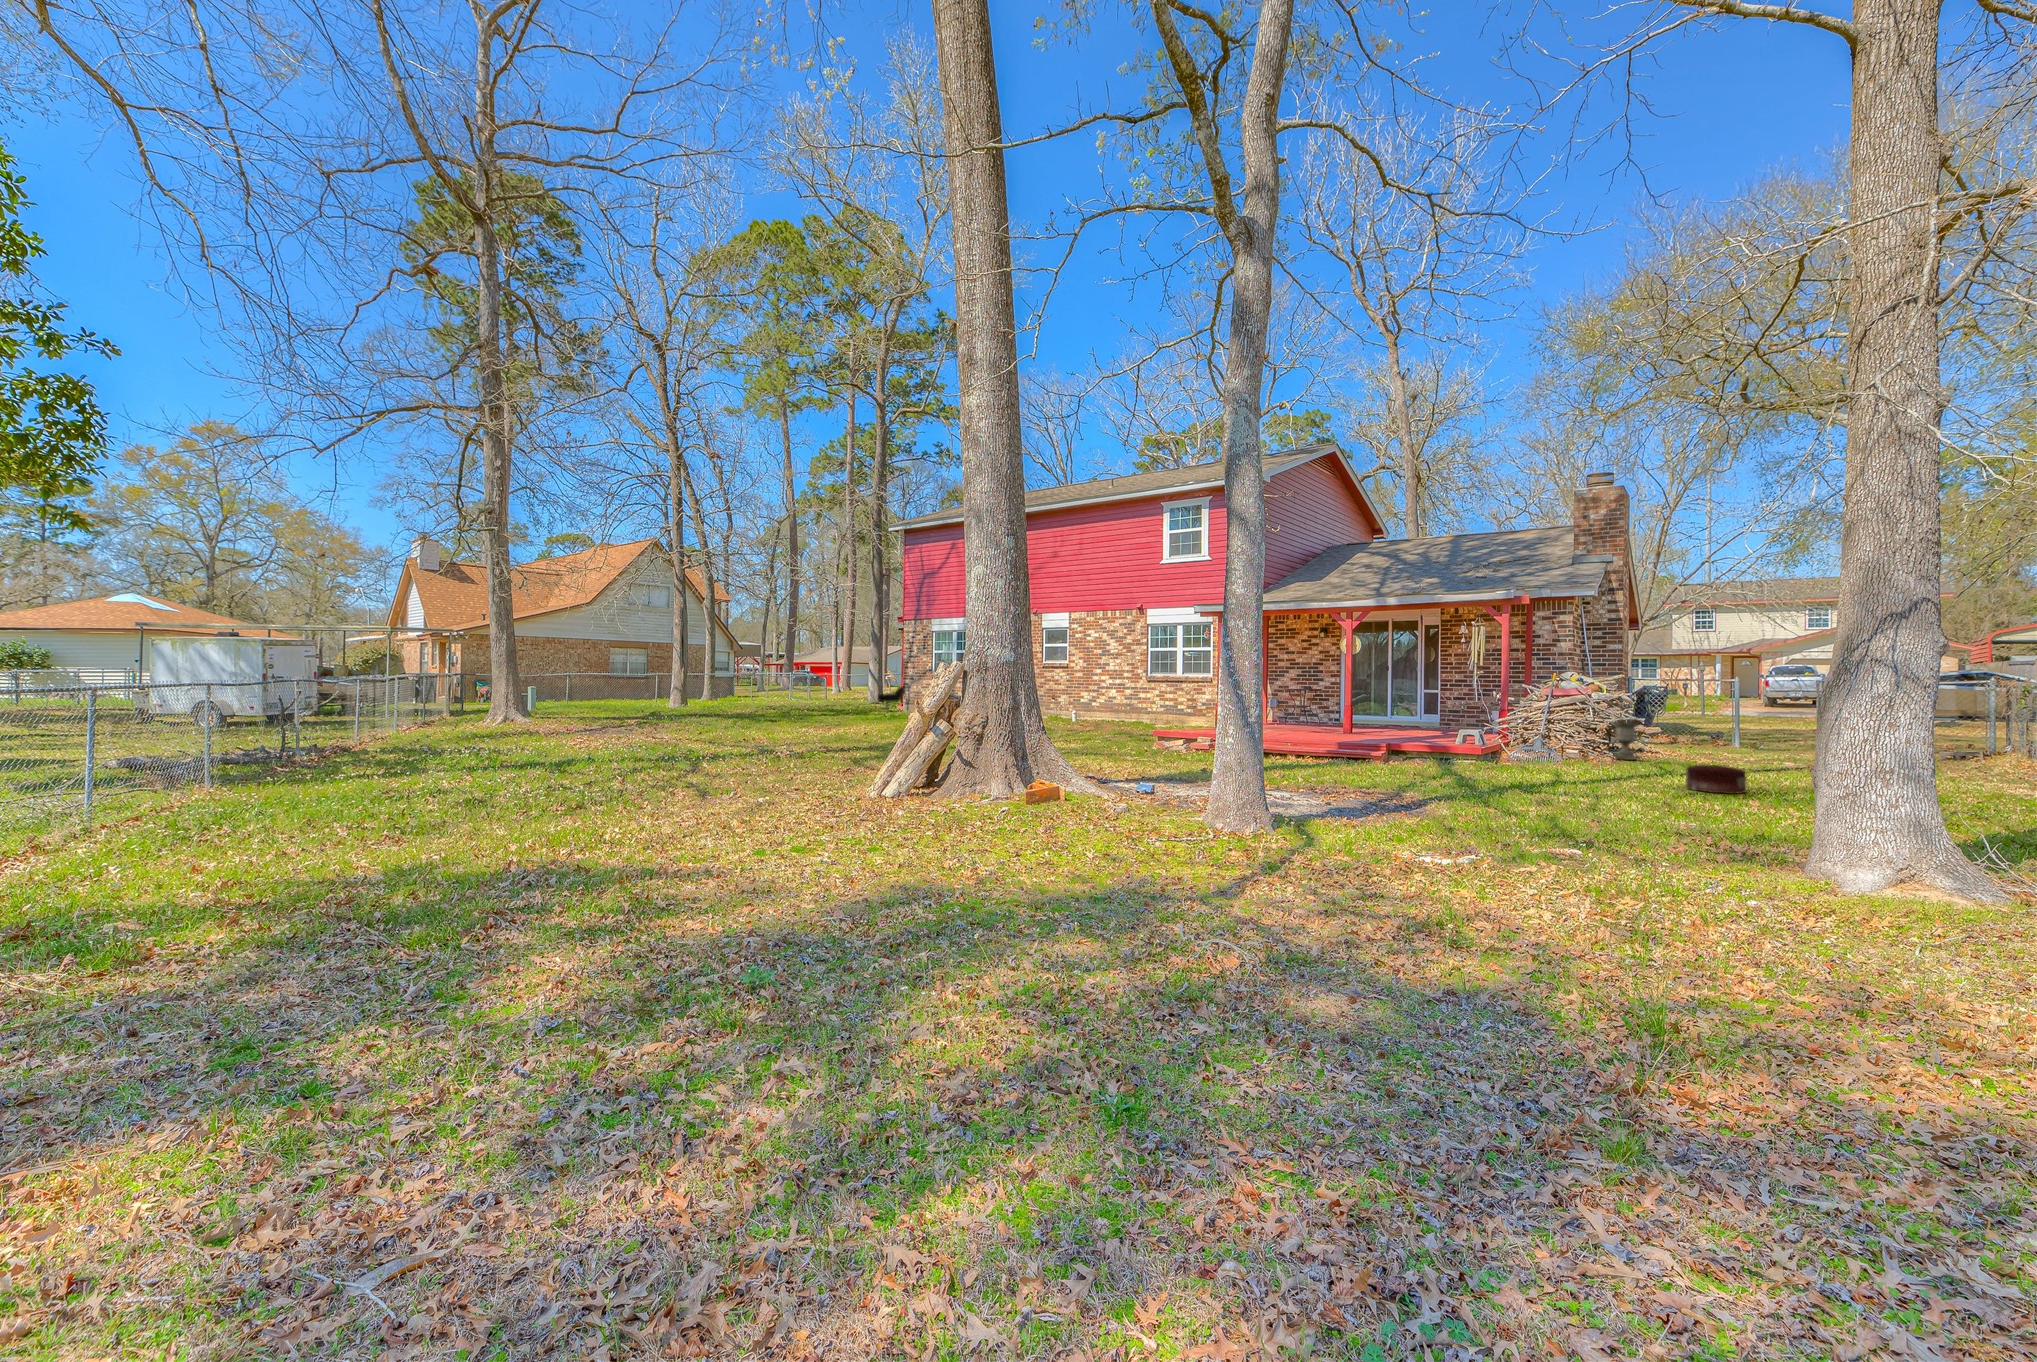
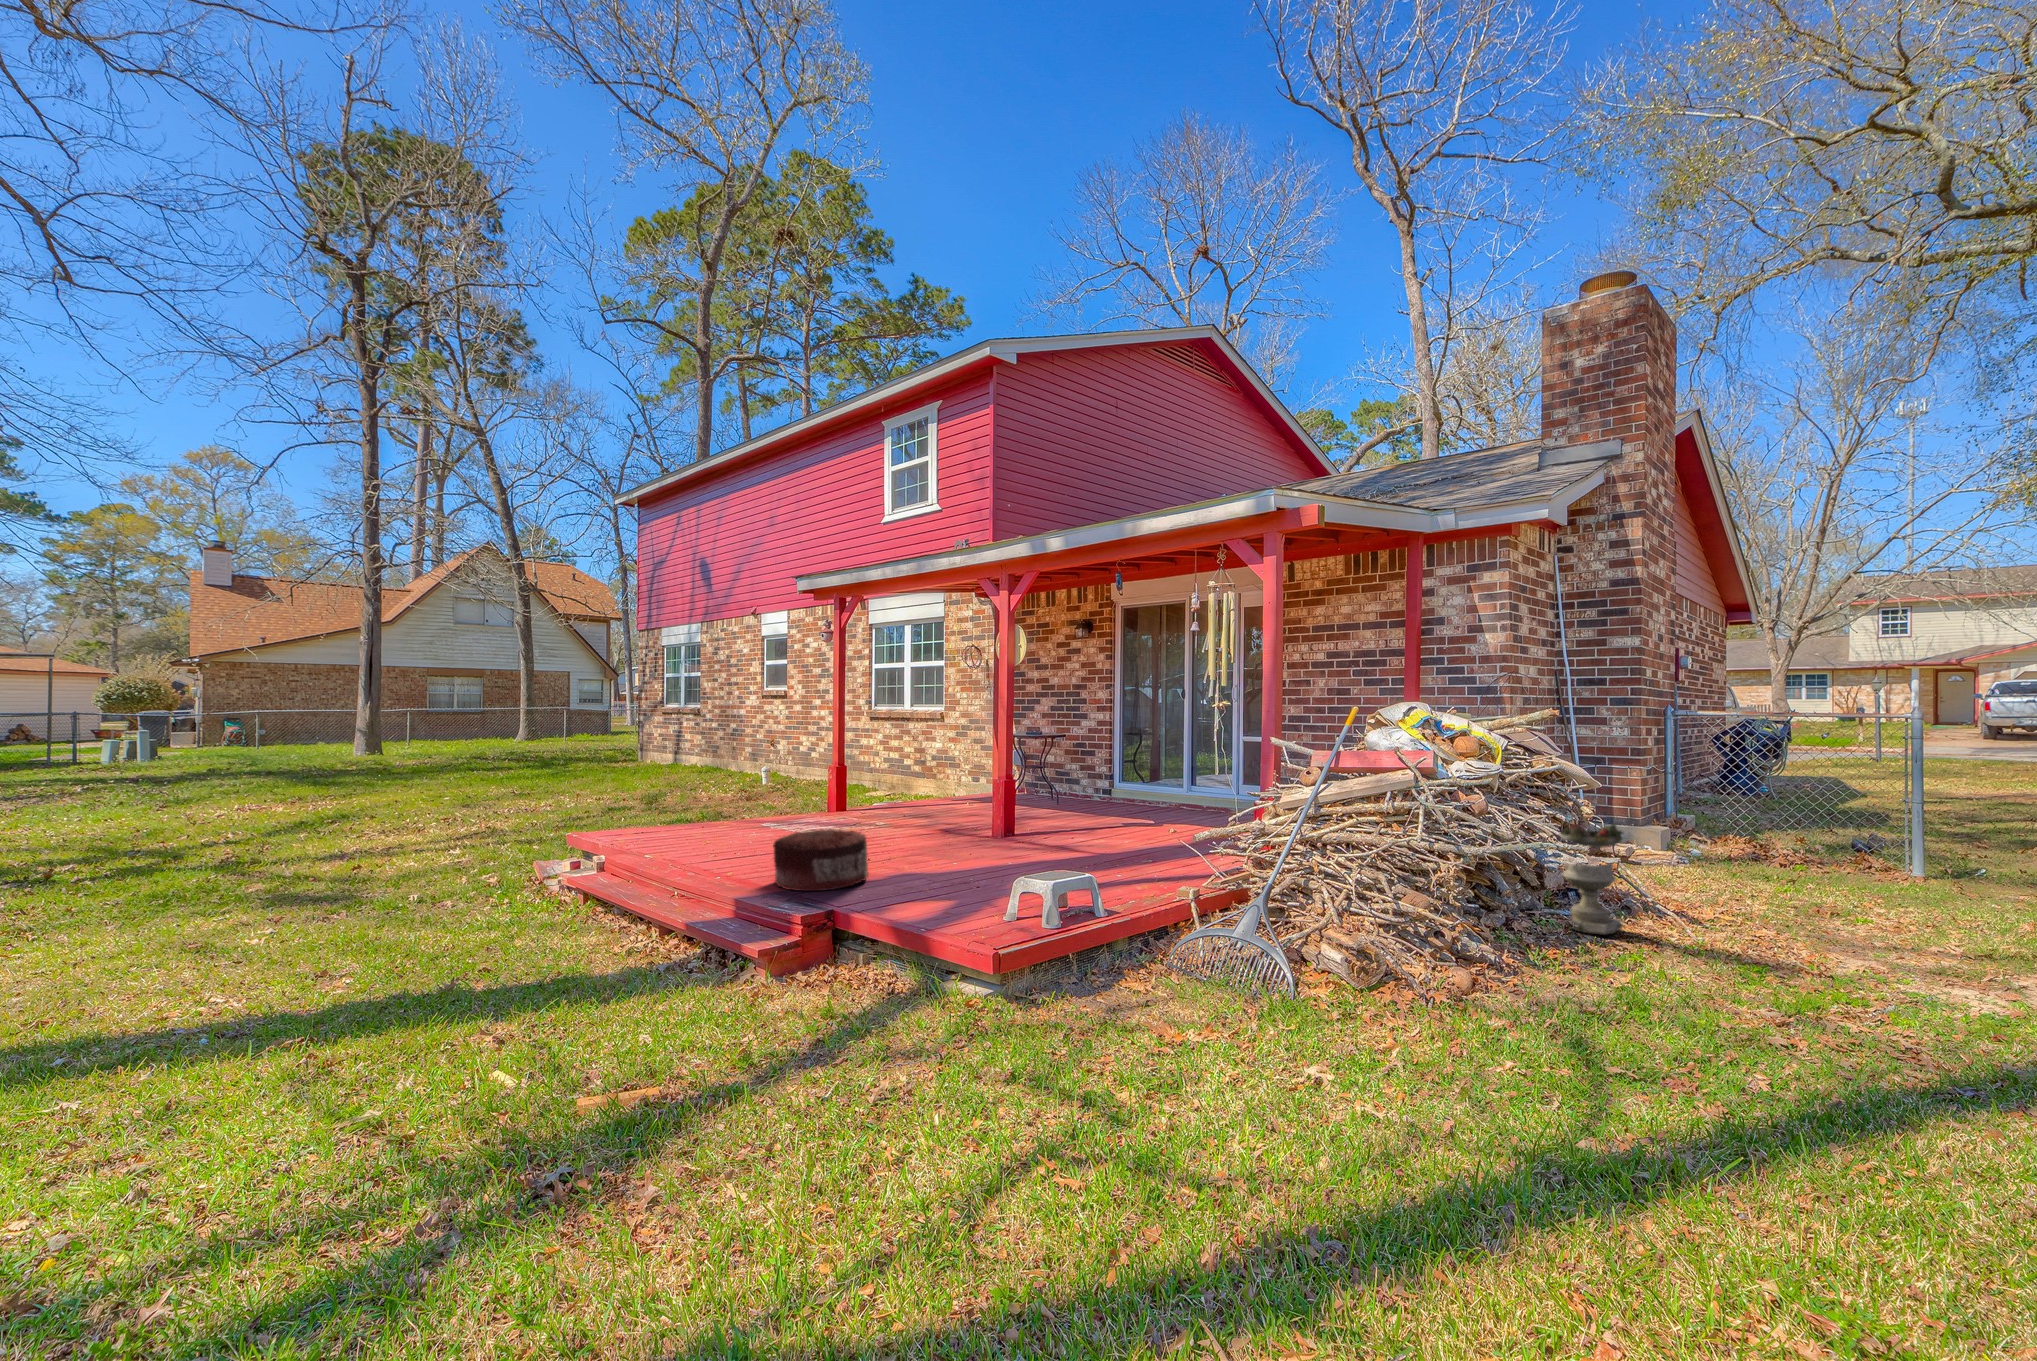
lounge chair: present [878,687,905,708] -> none [590,723,638,757]
pouf: present [1686,765,1746,794] -> present [774,829,868,891]

